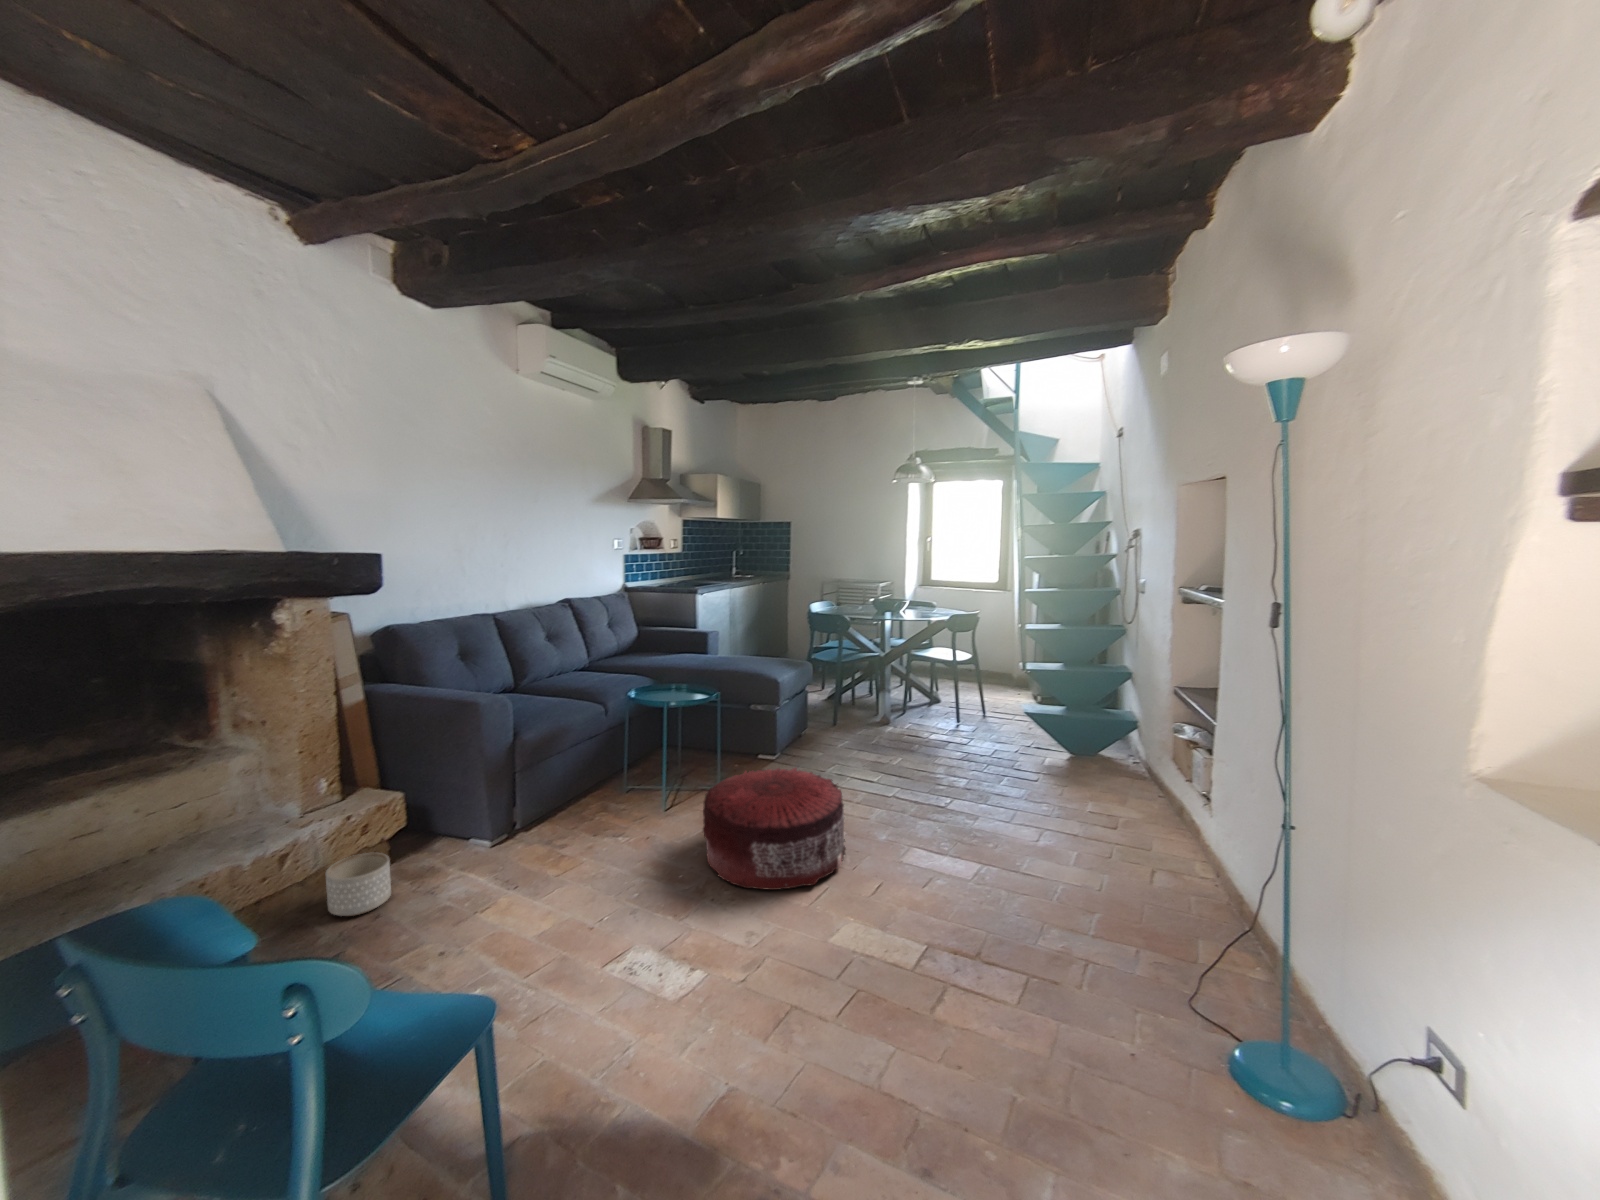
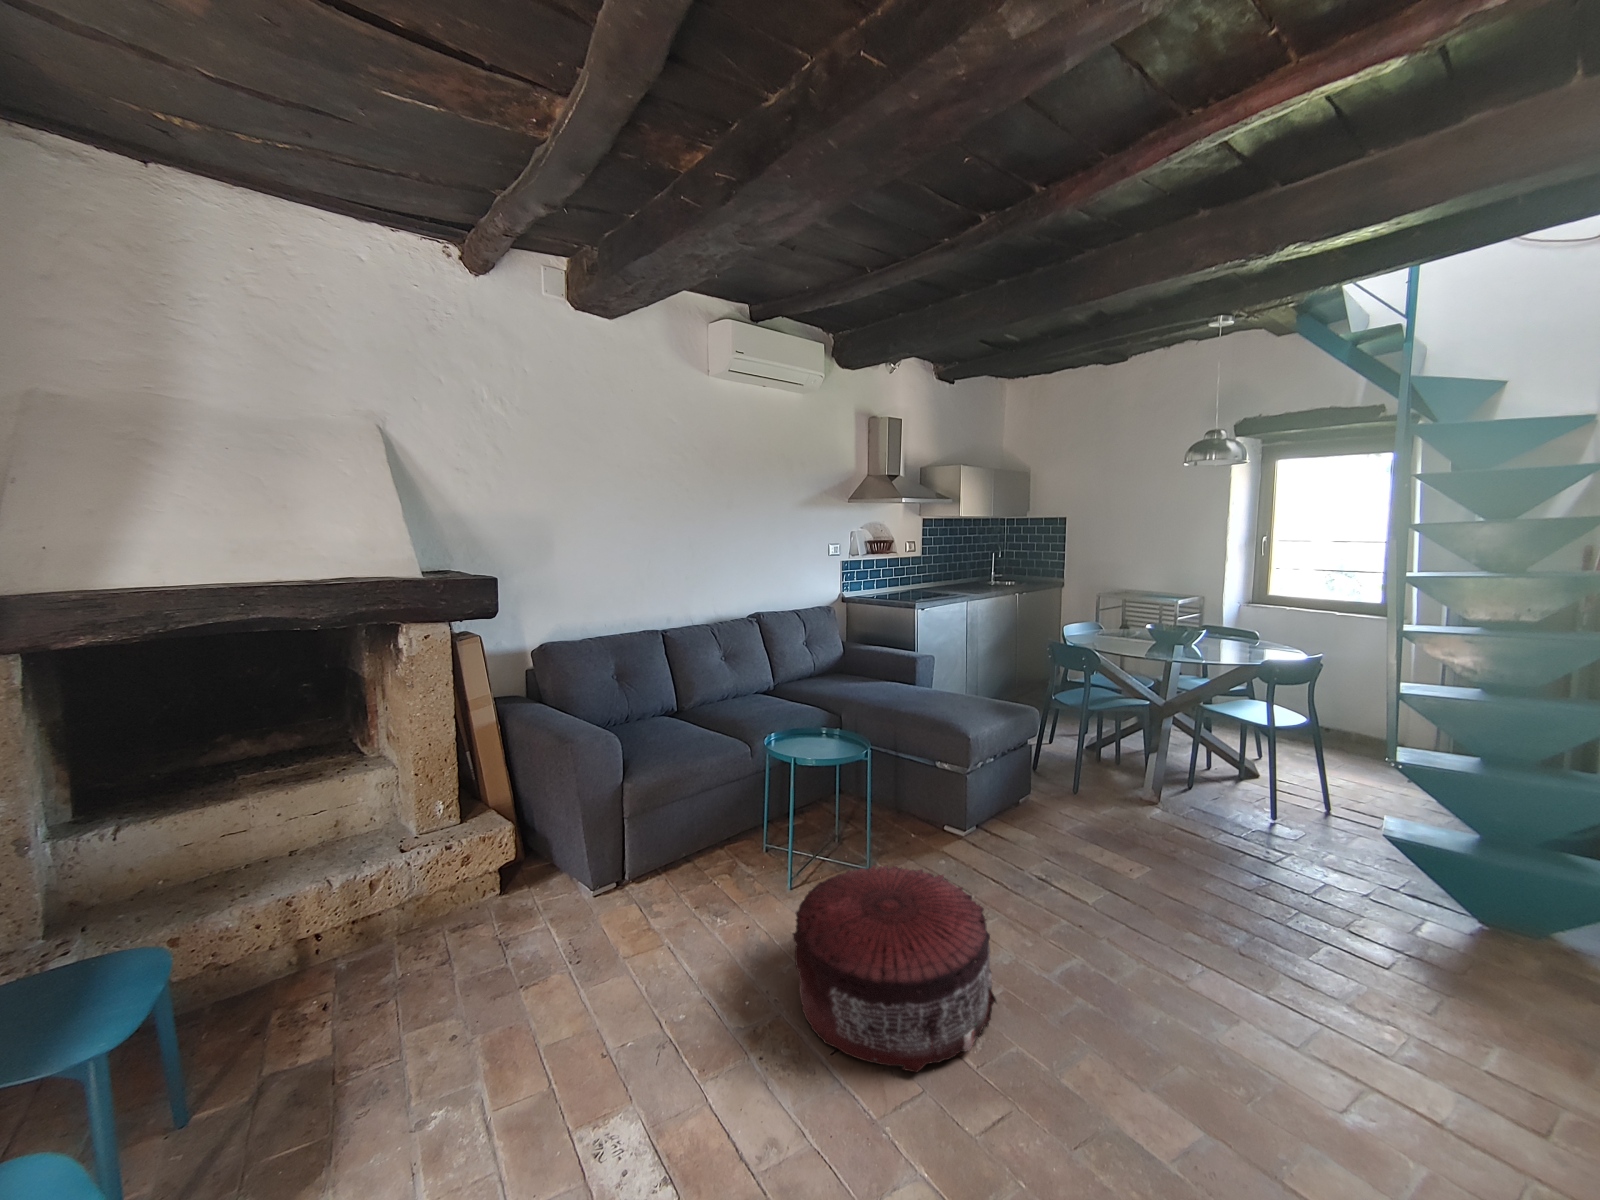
planter: present [326,853,391,916] -> none [430,879,493,945]

